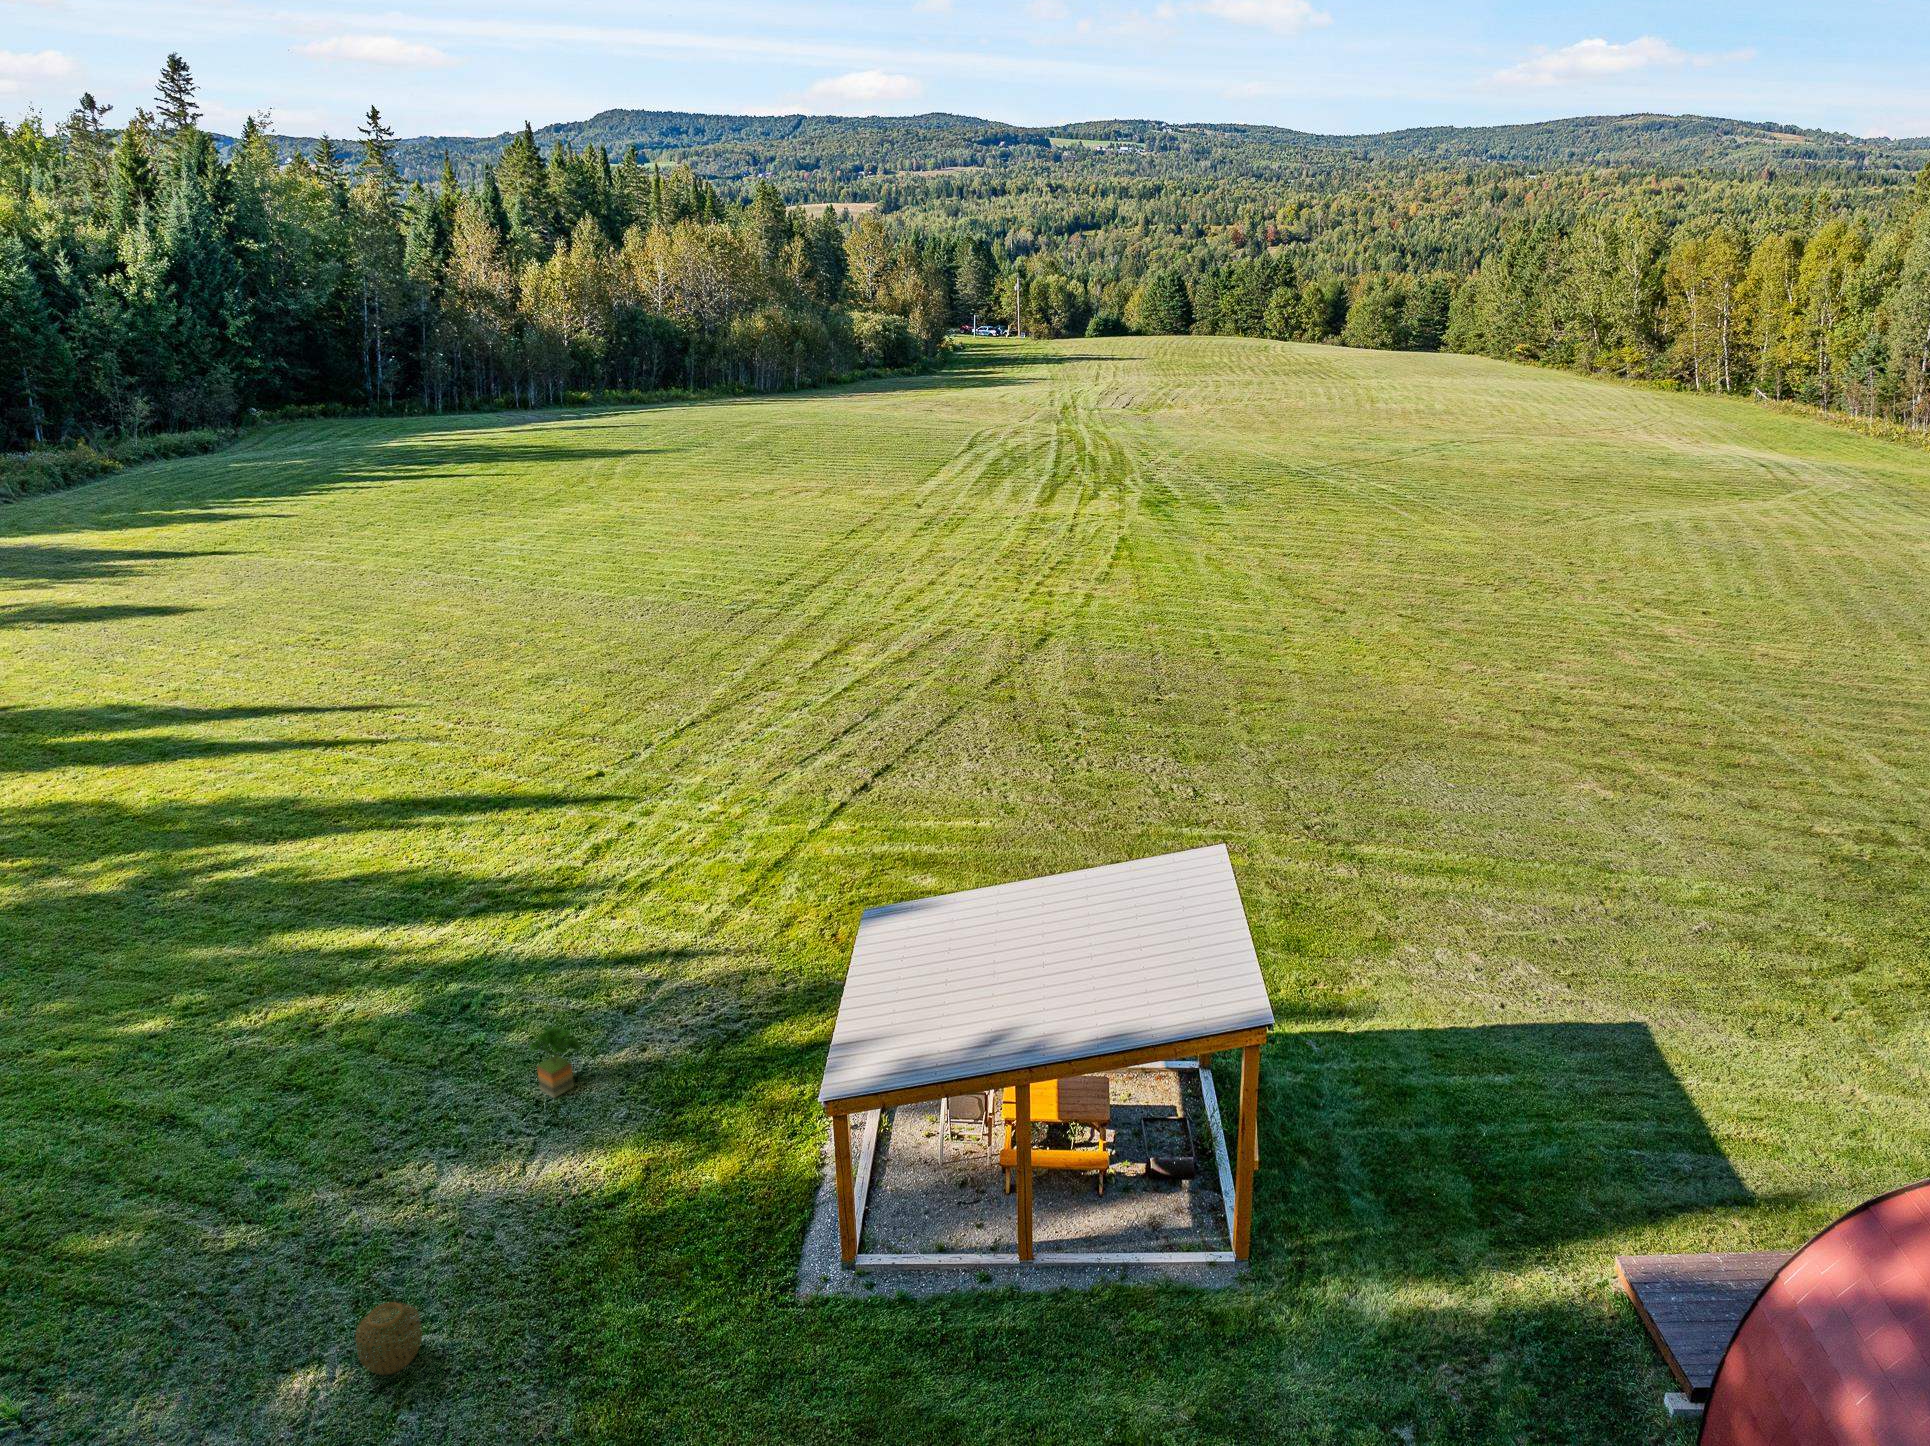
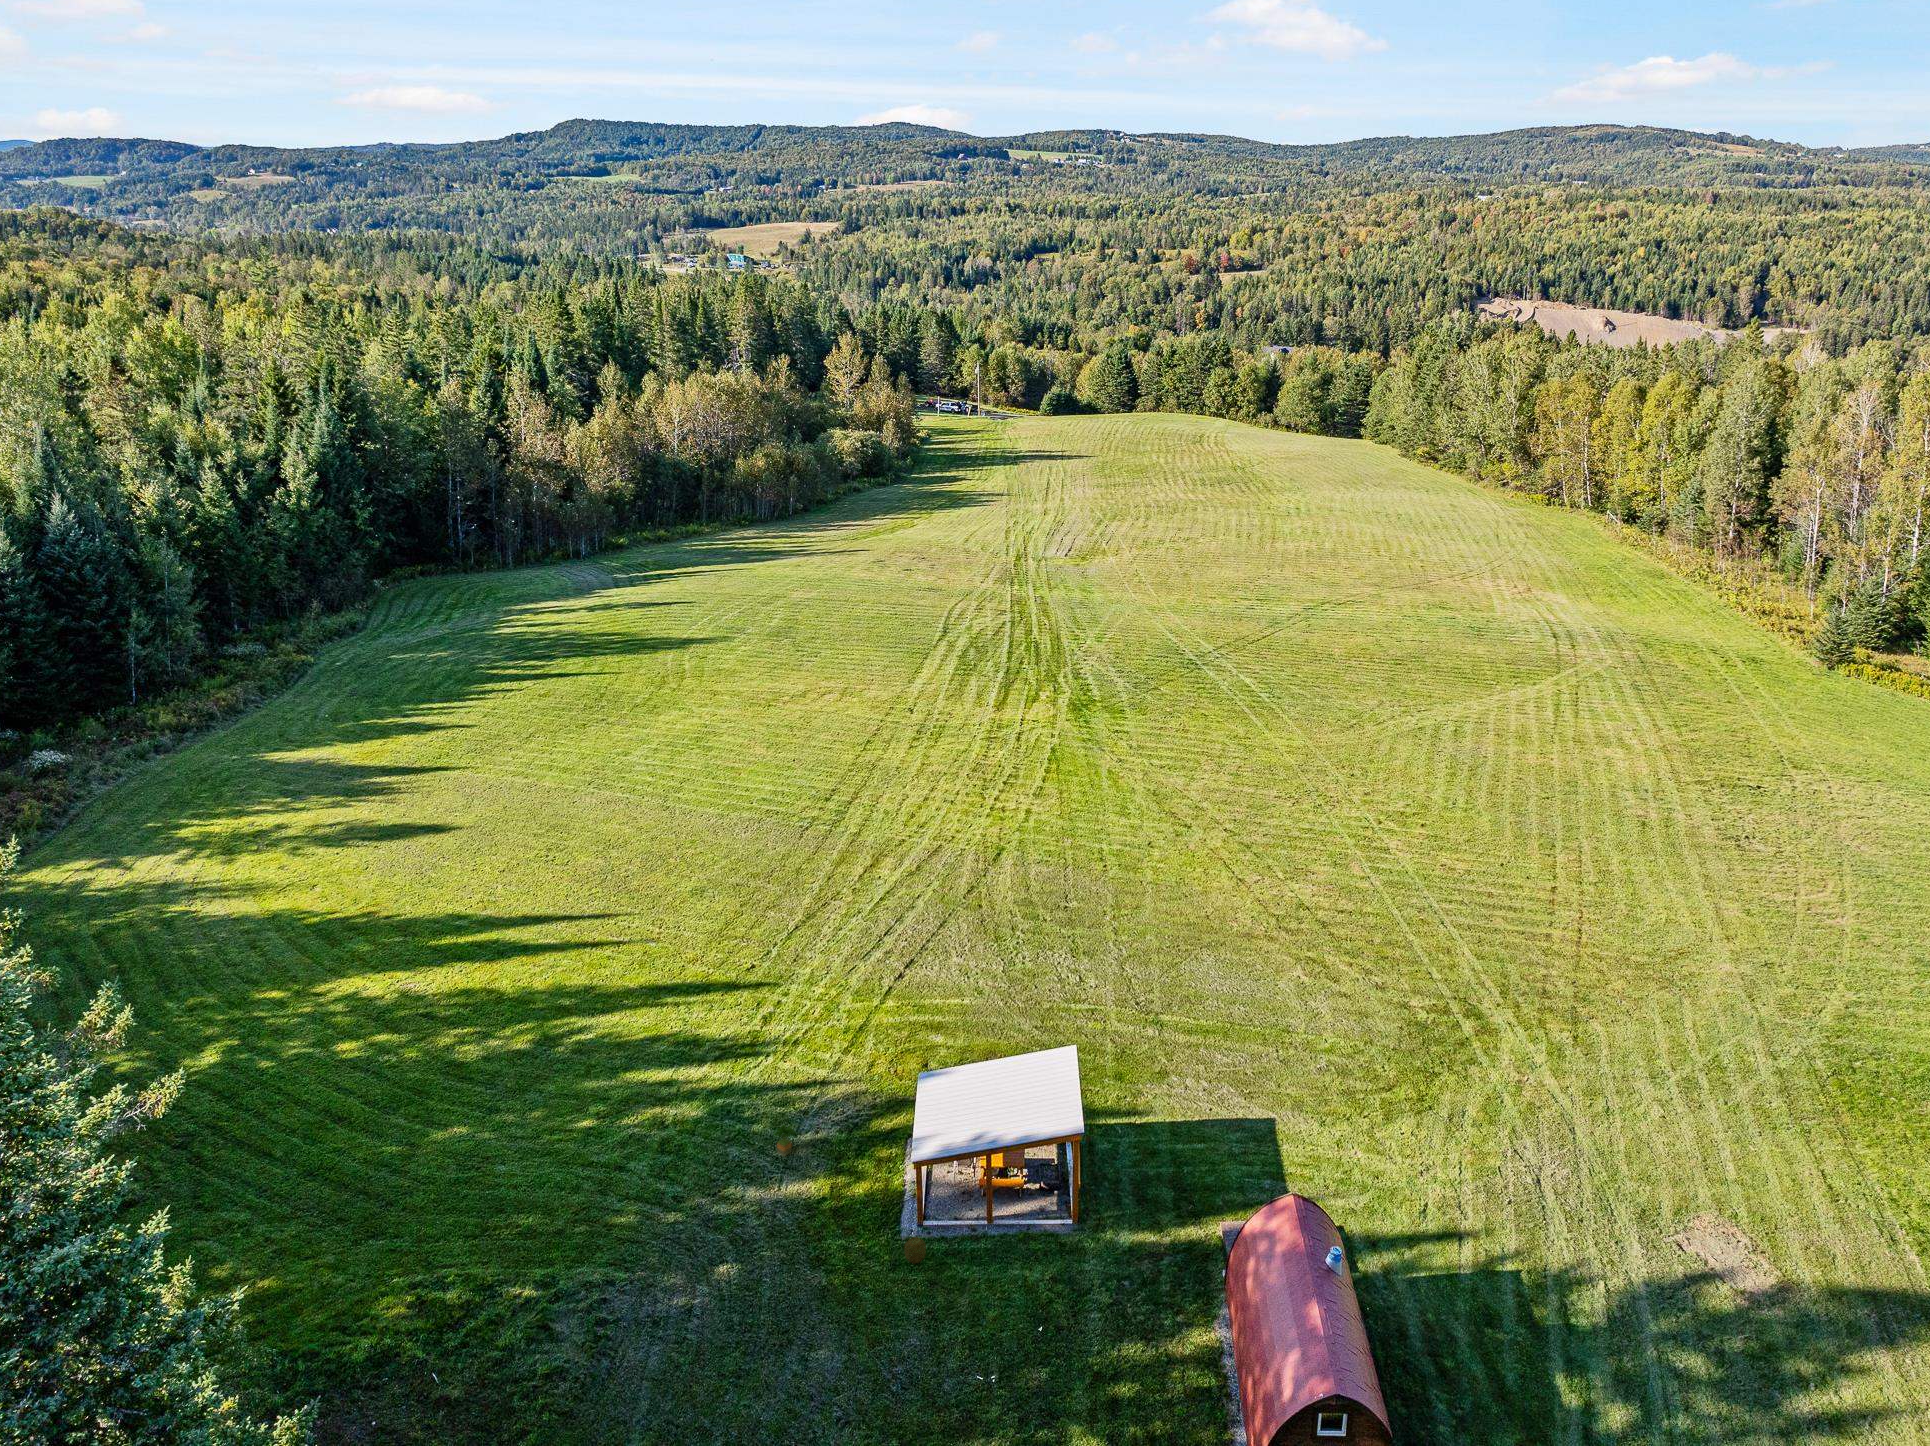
woven basket: present [355,1302,422,1374] -> present [905,1237,926,1263]

